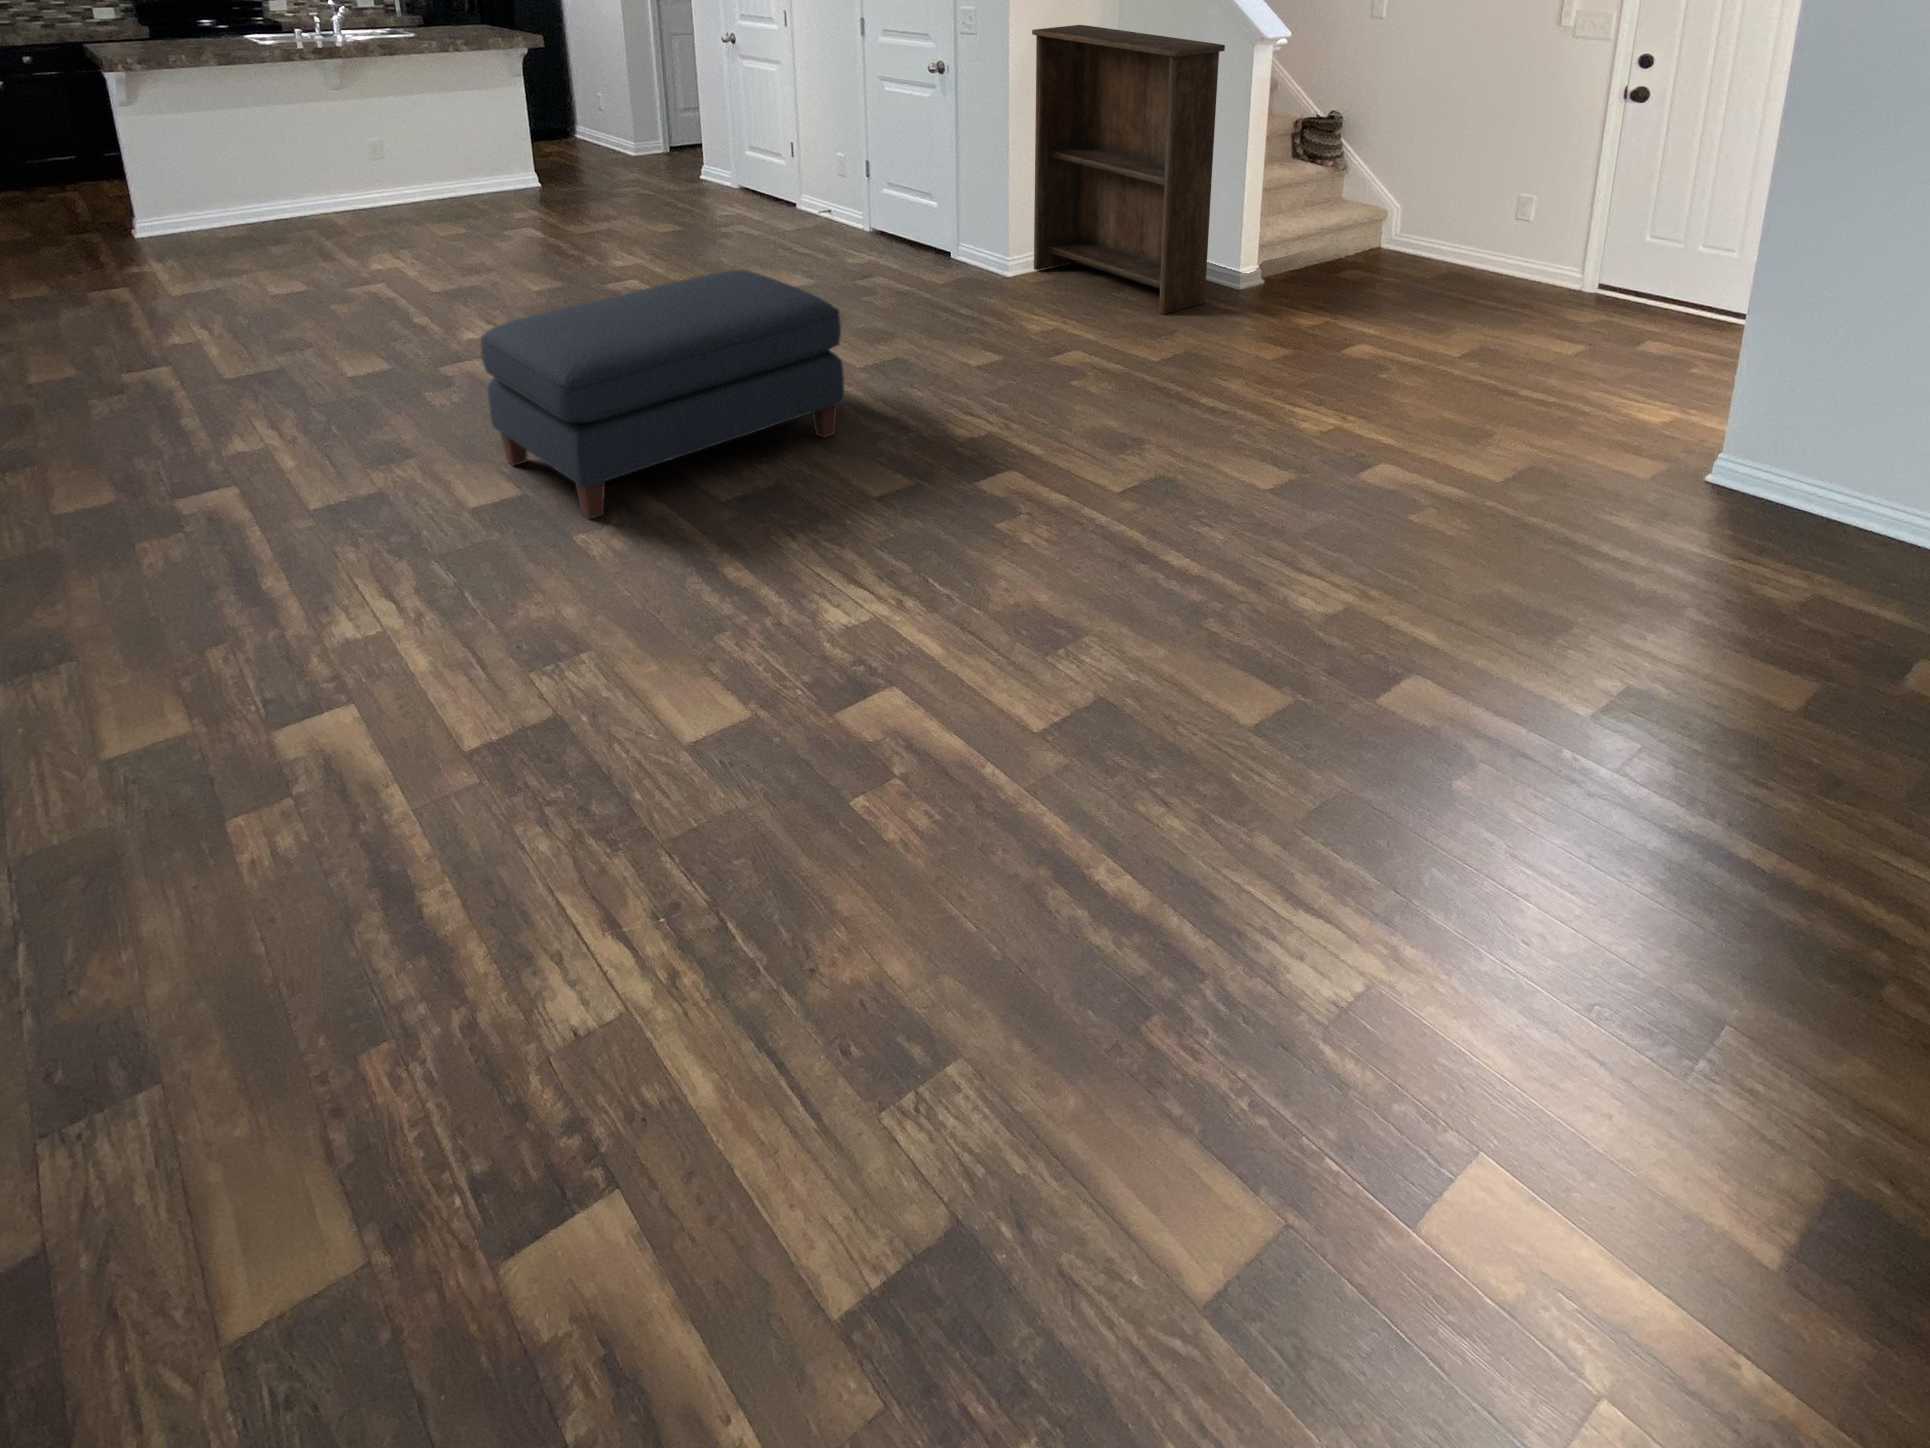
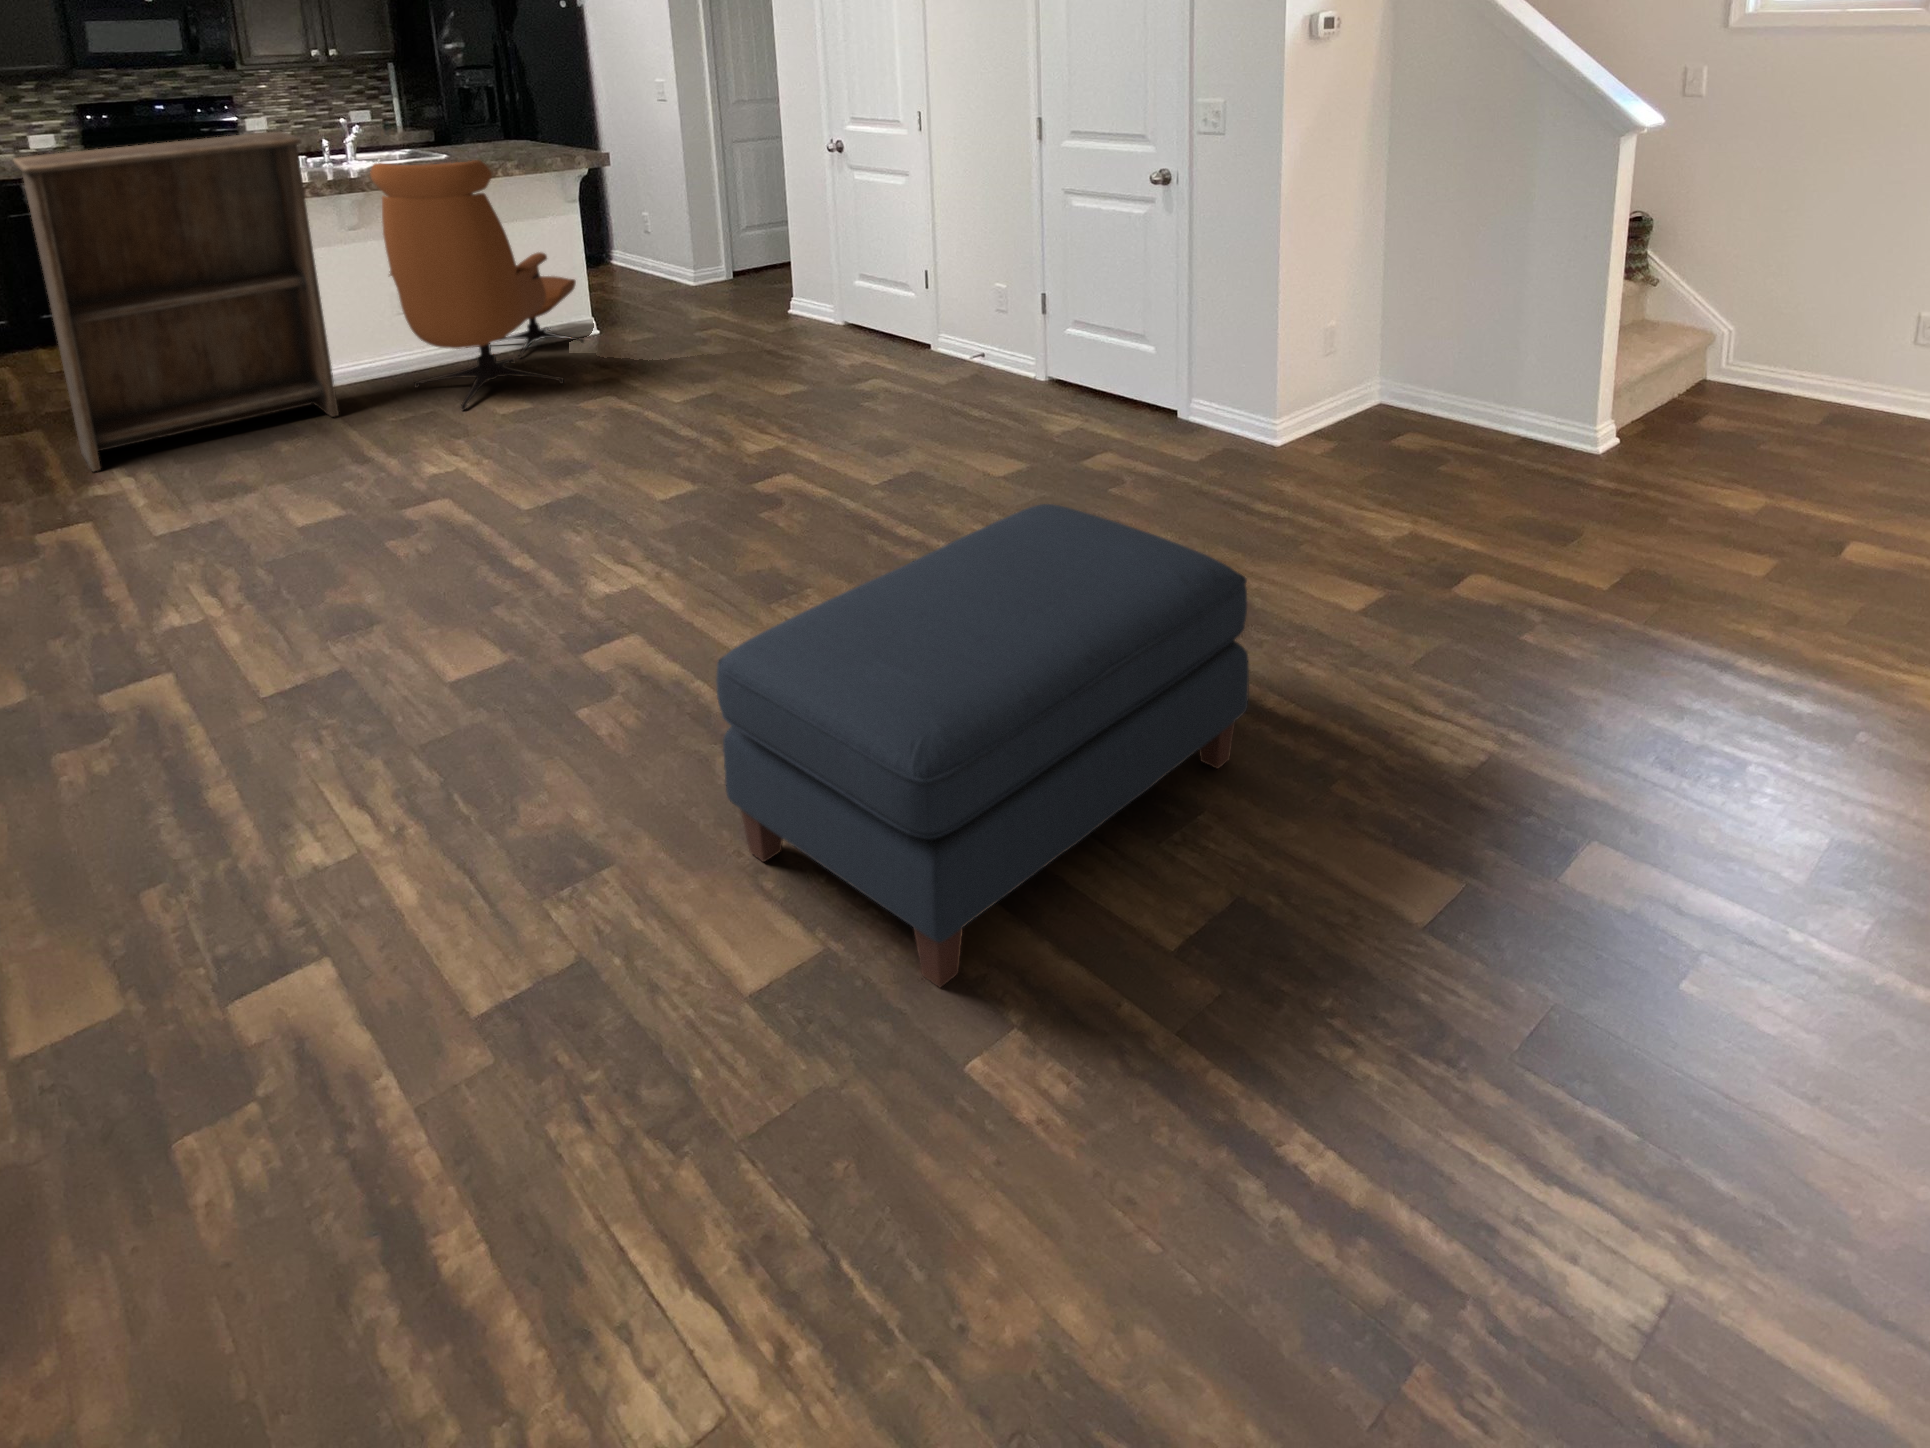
bookshelf: present [1032,25,1225,314] -> present [13,131,339,471]
lounge chair: none [340,33,520,228] -> present [370,160,584,410]

